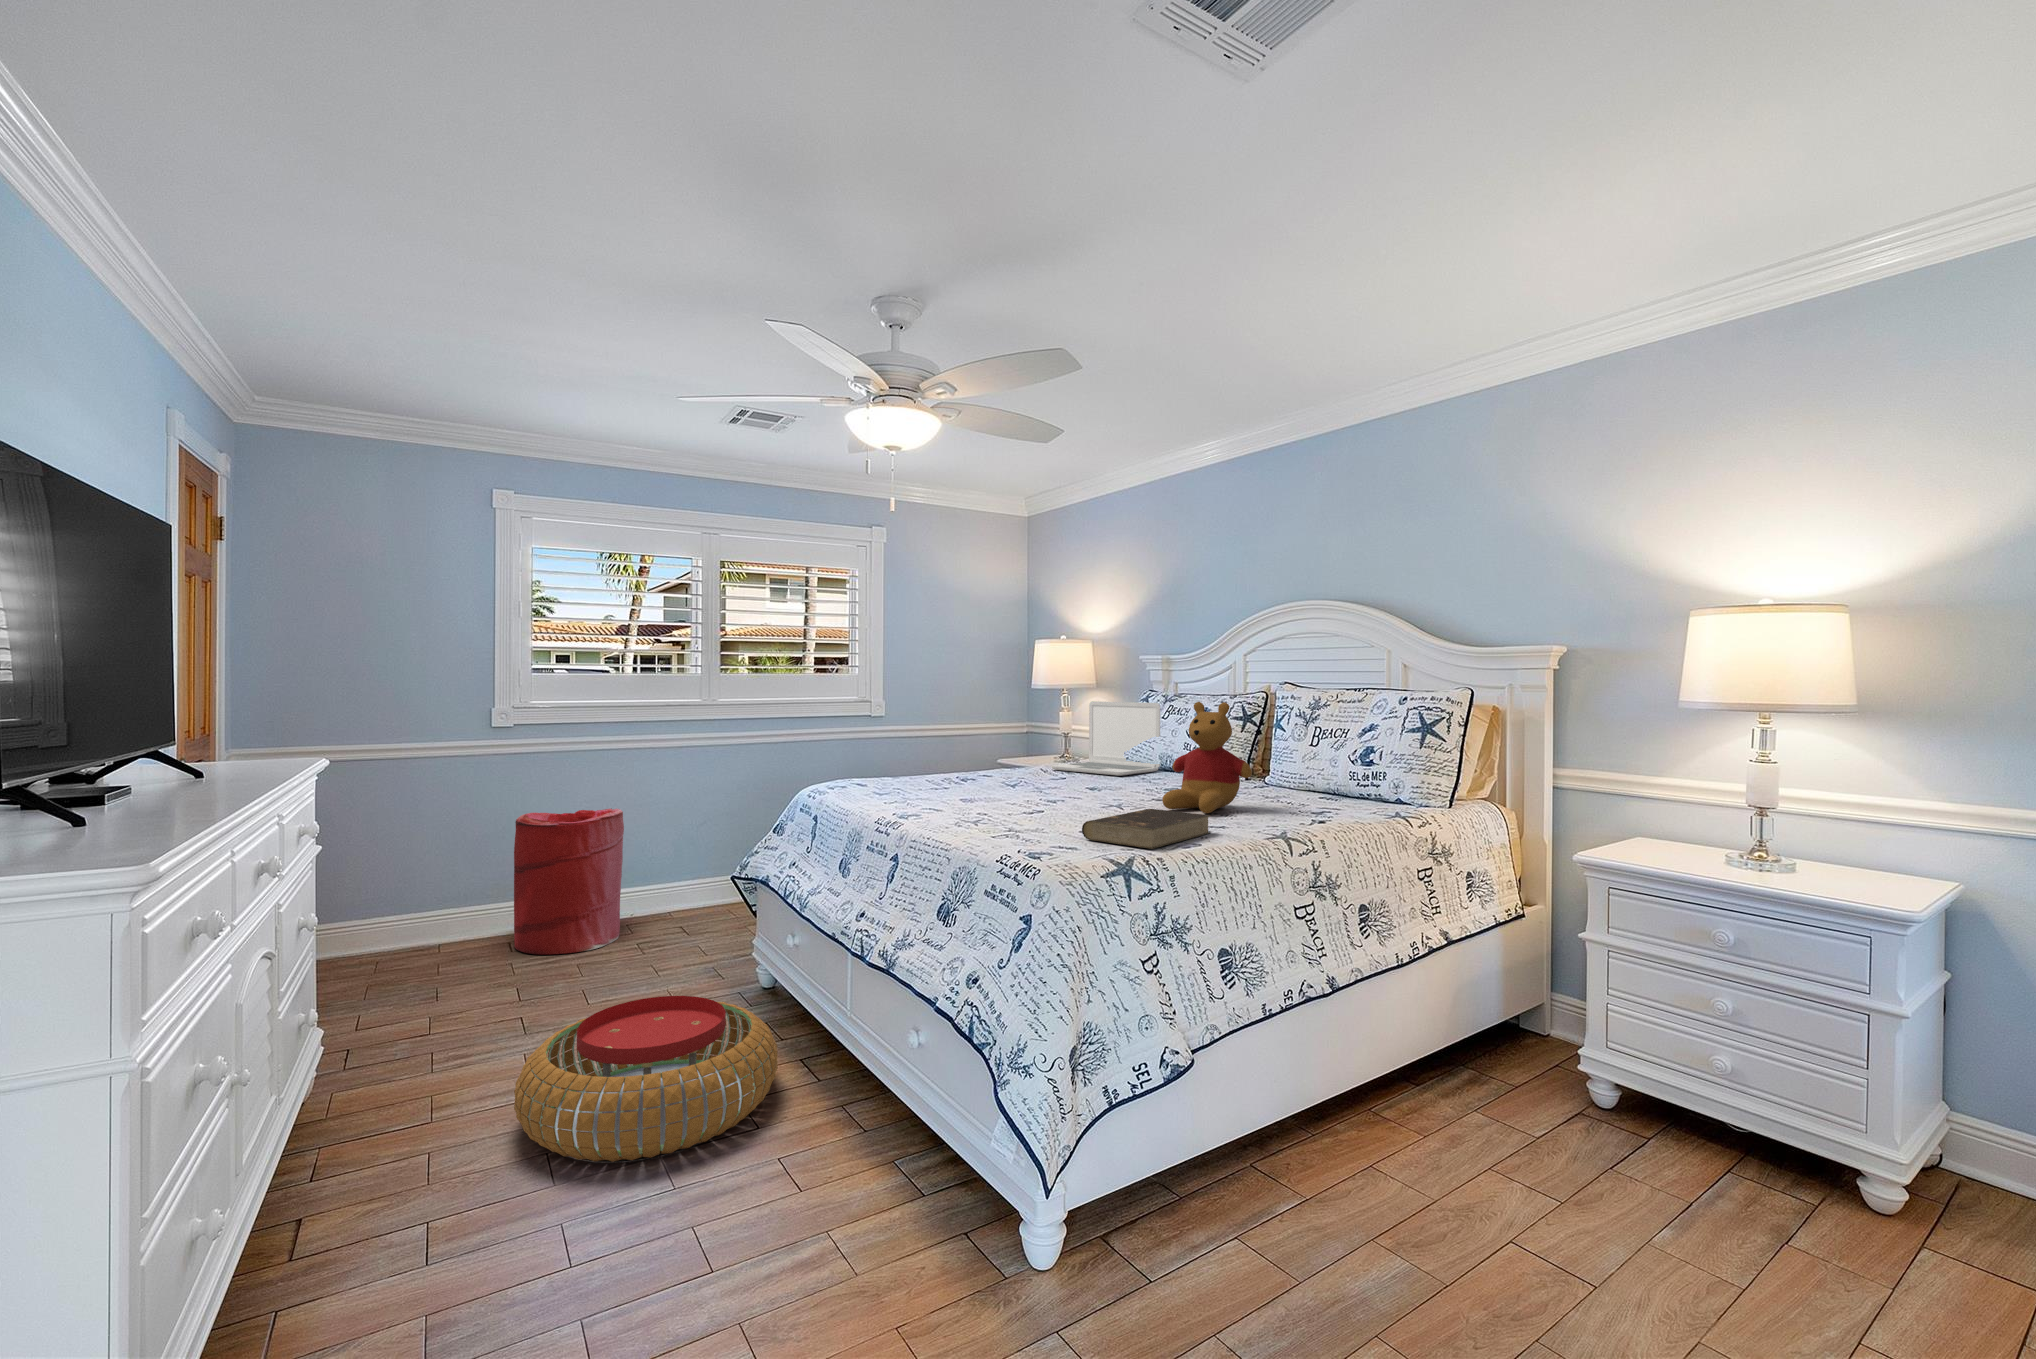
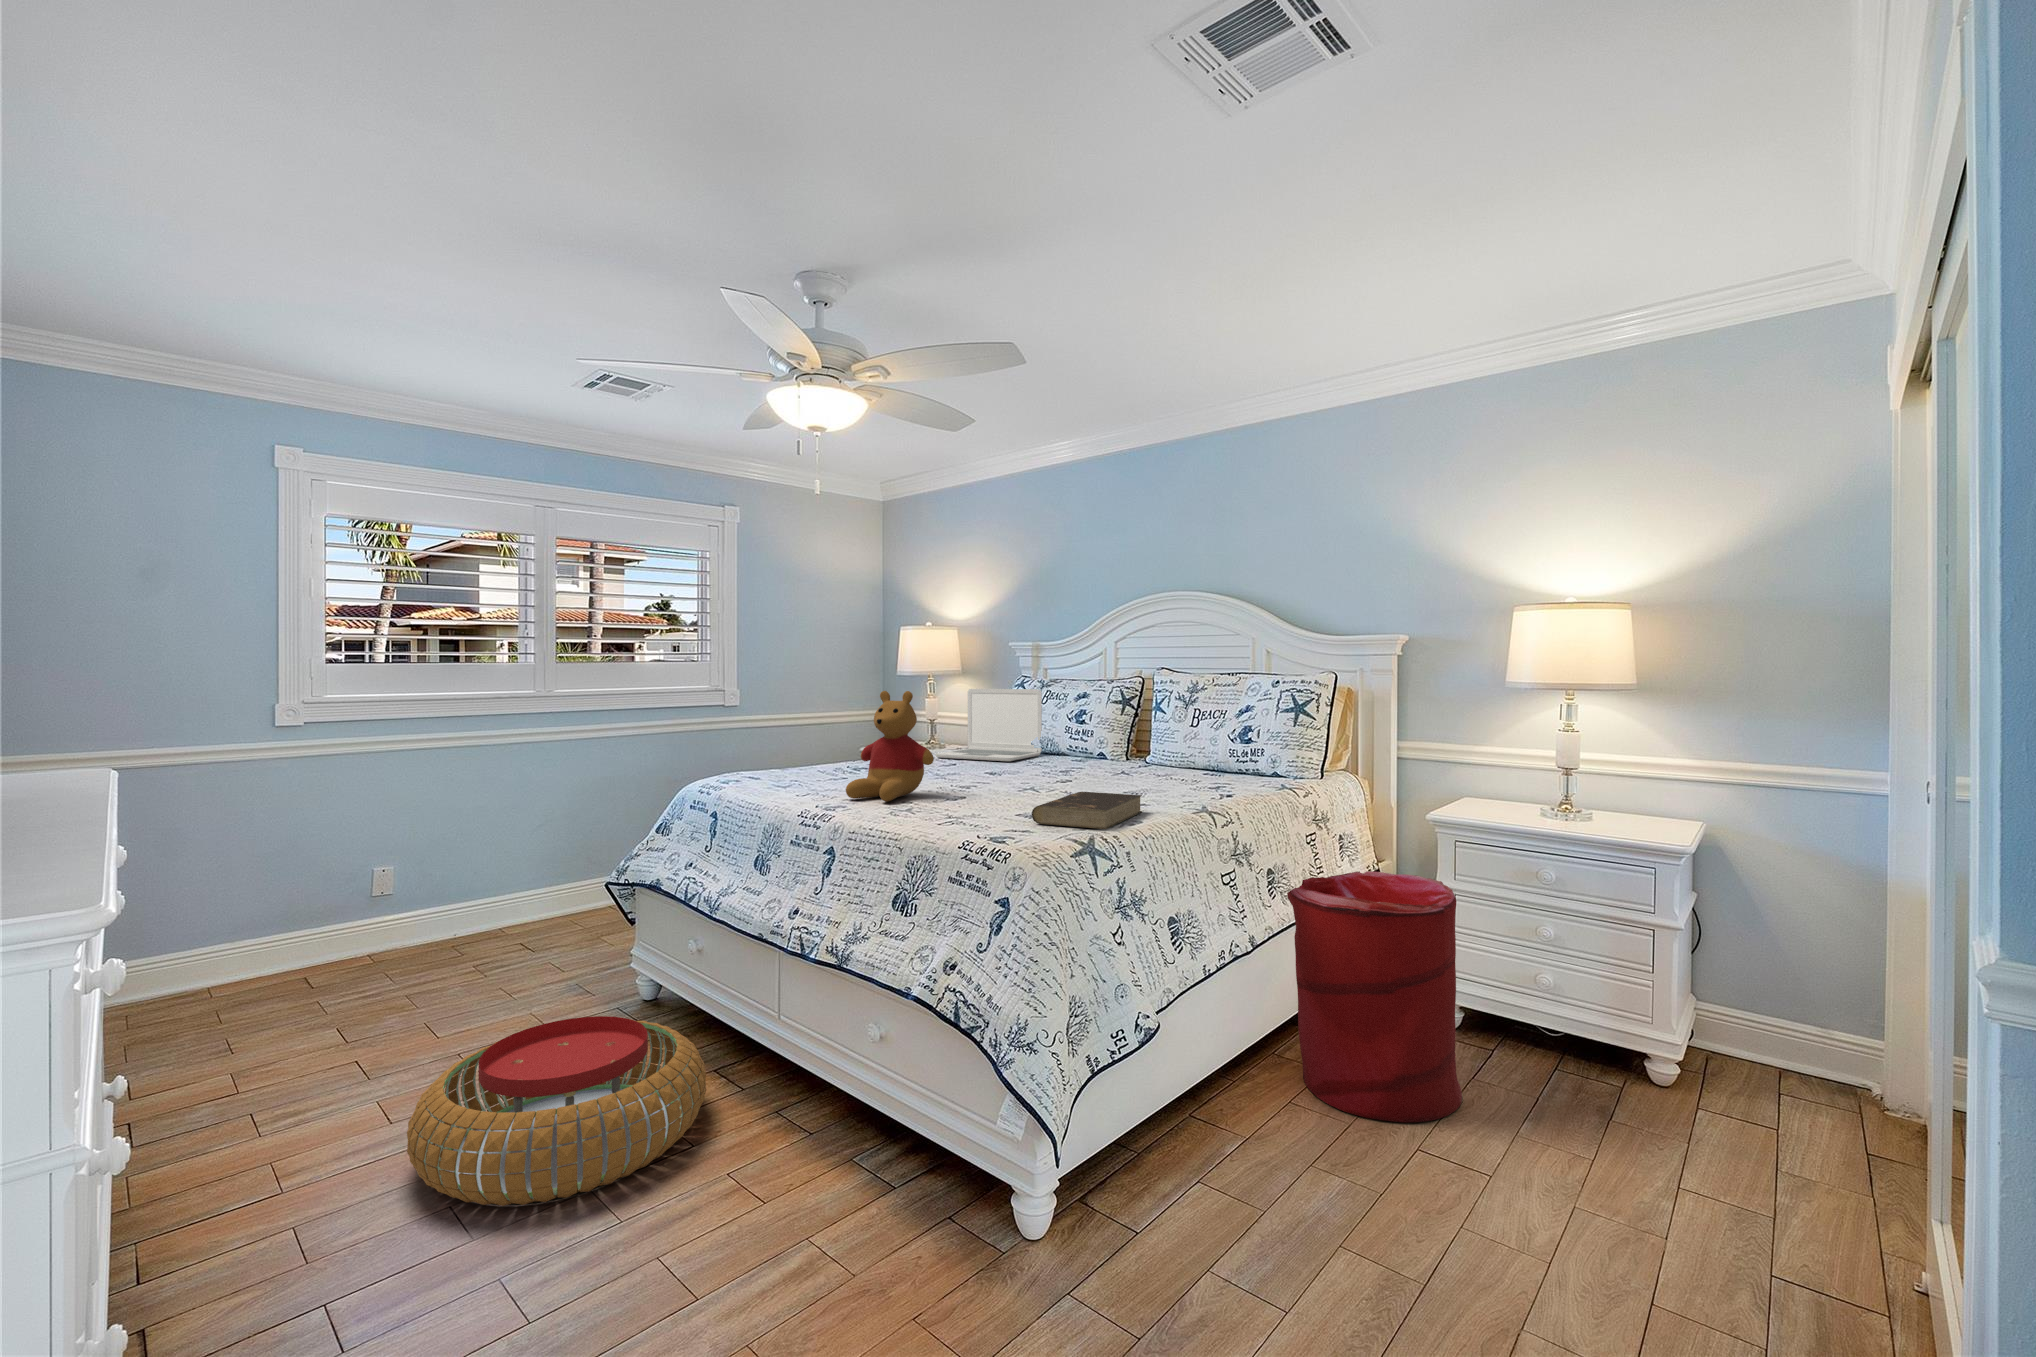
stuffed bear: present [1162,702,1252,813] -> present [846,691,934,801]
laundry hamper: present [514,808,624,954] -> present [1287,871,1462,1122]

